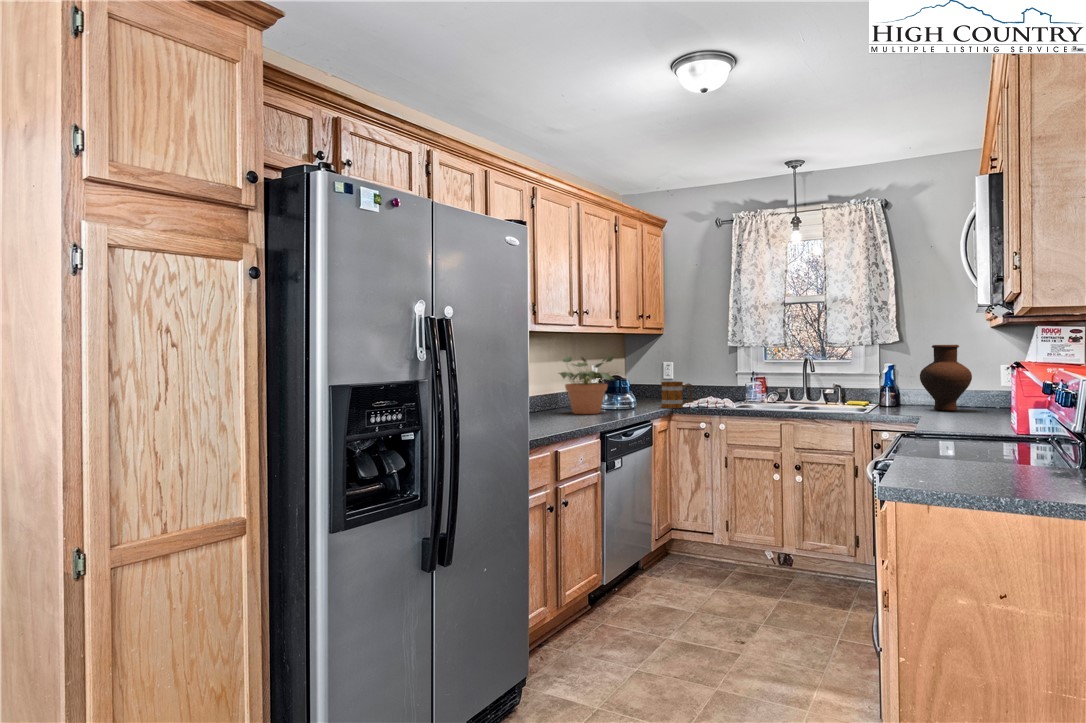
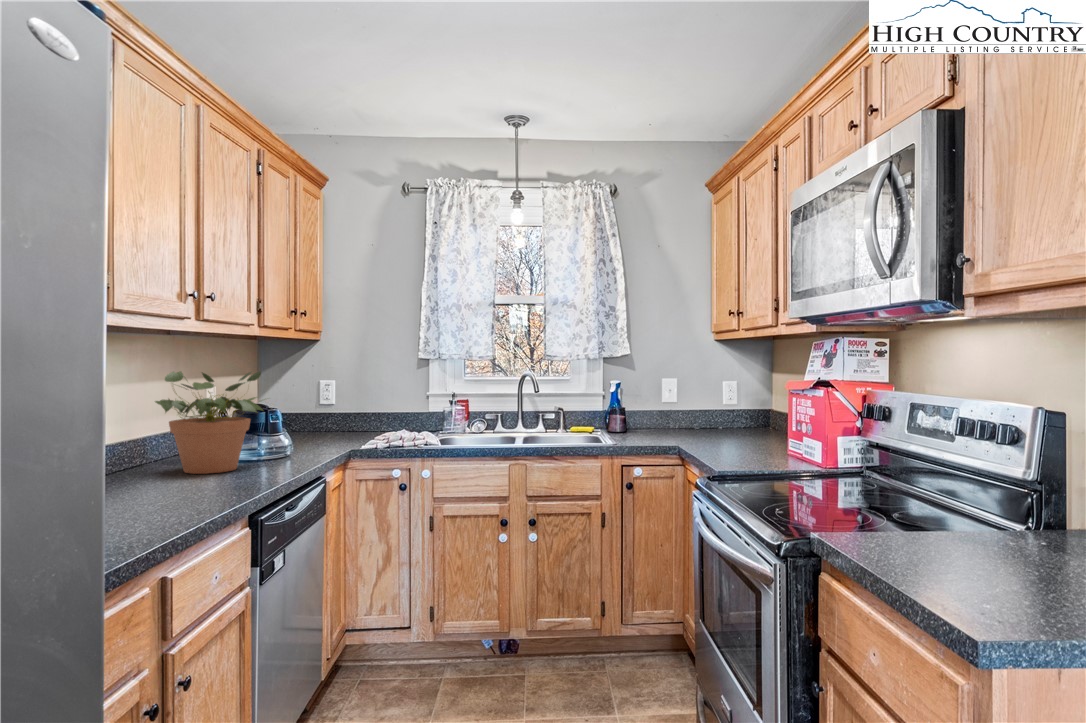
vase: present [920,345,972,411] -> none [658,359,713,438]
mug: present [661,381,693,408] -> none [334,409,381,451]

